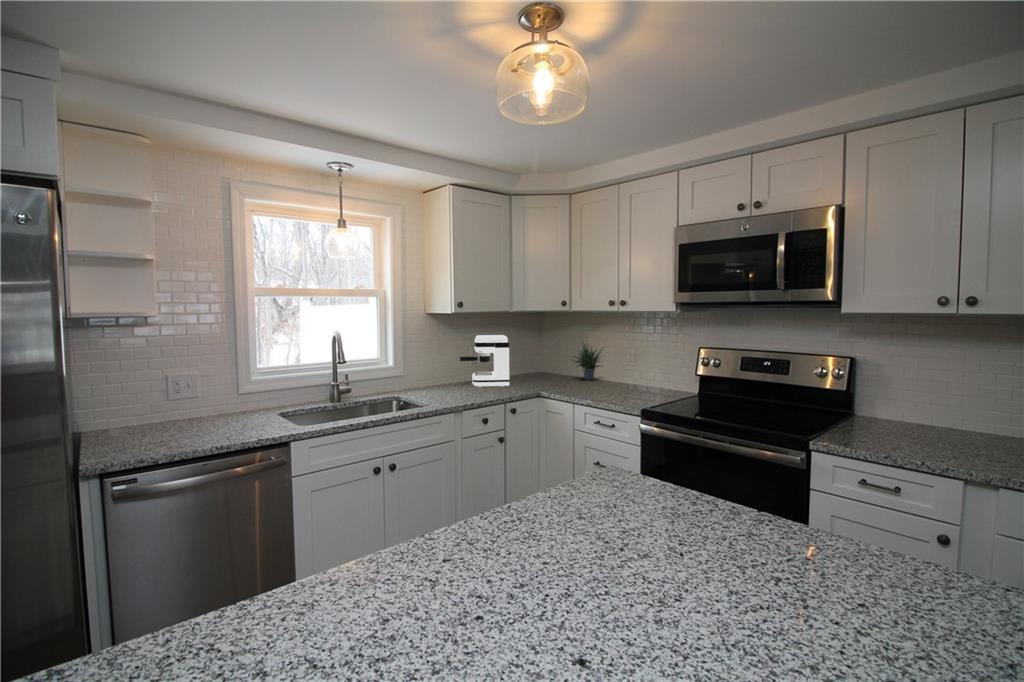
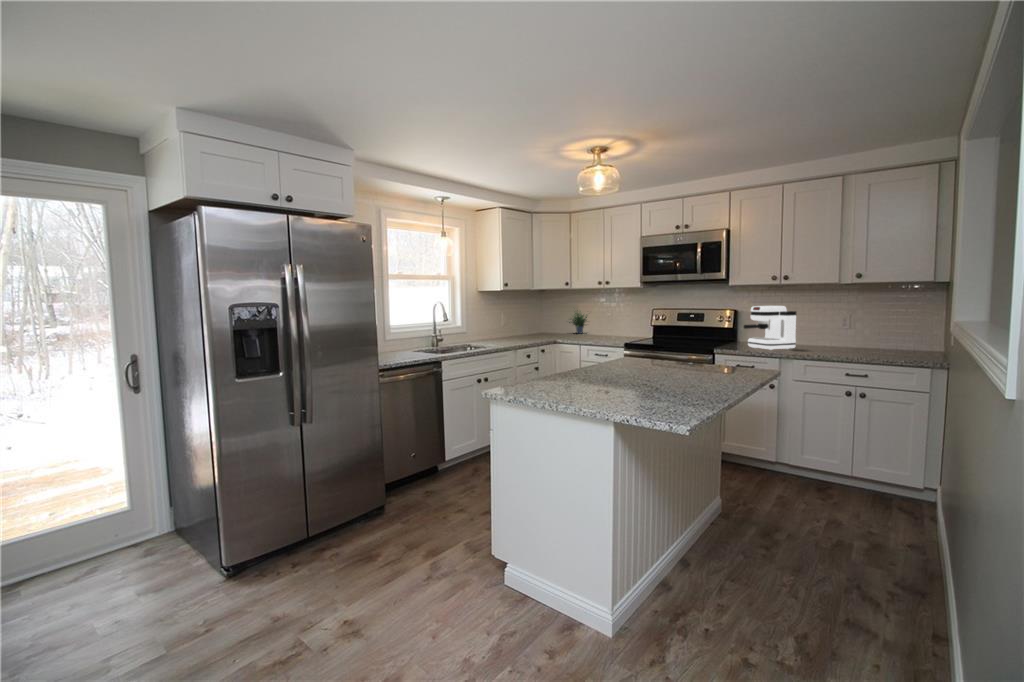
coffee maker: present [460,335,509,387] -> present [744,306,797,350]

